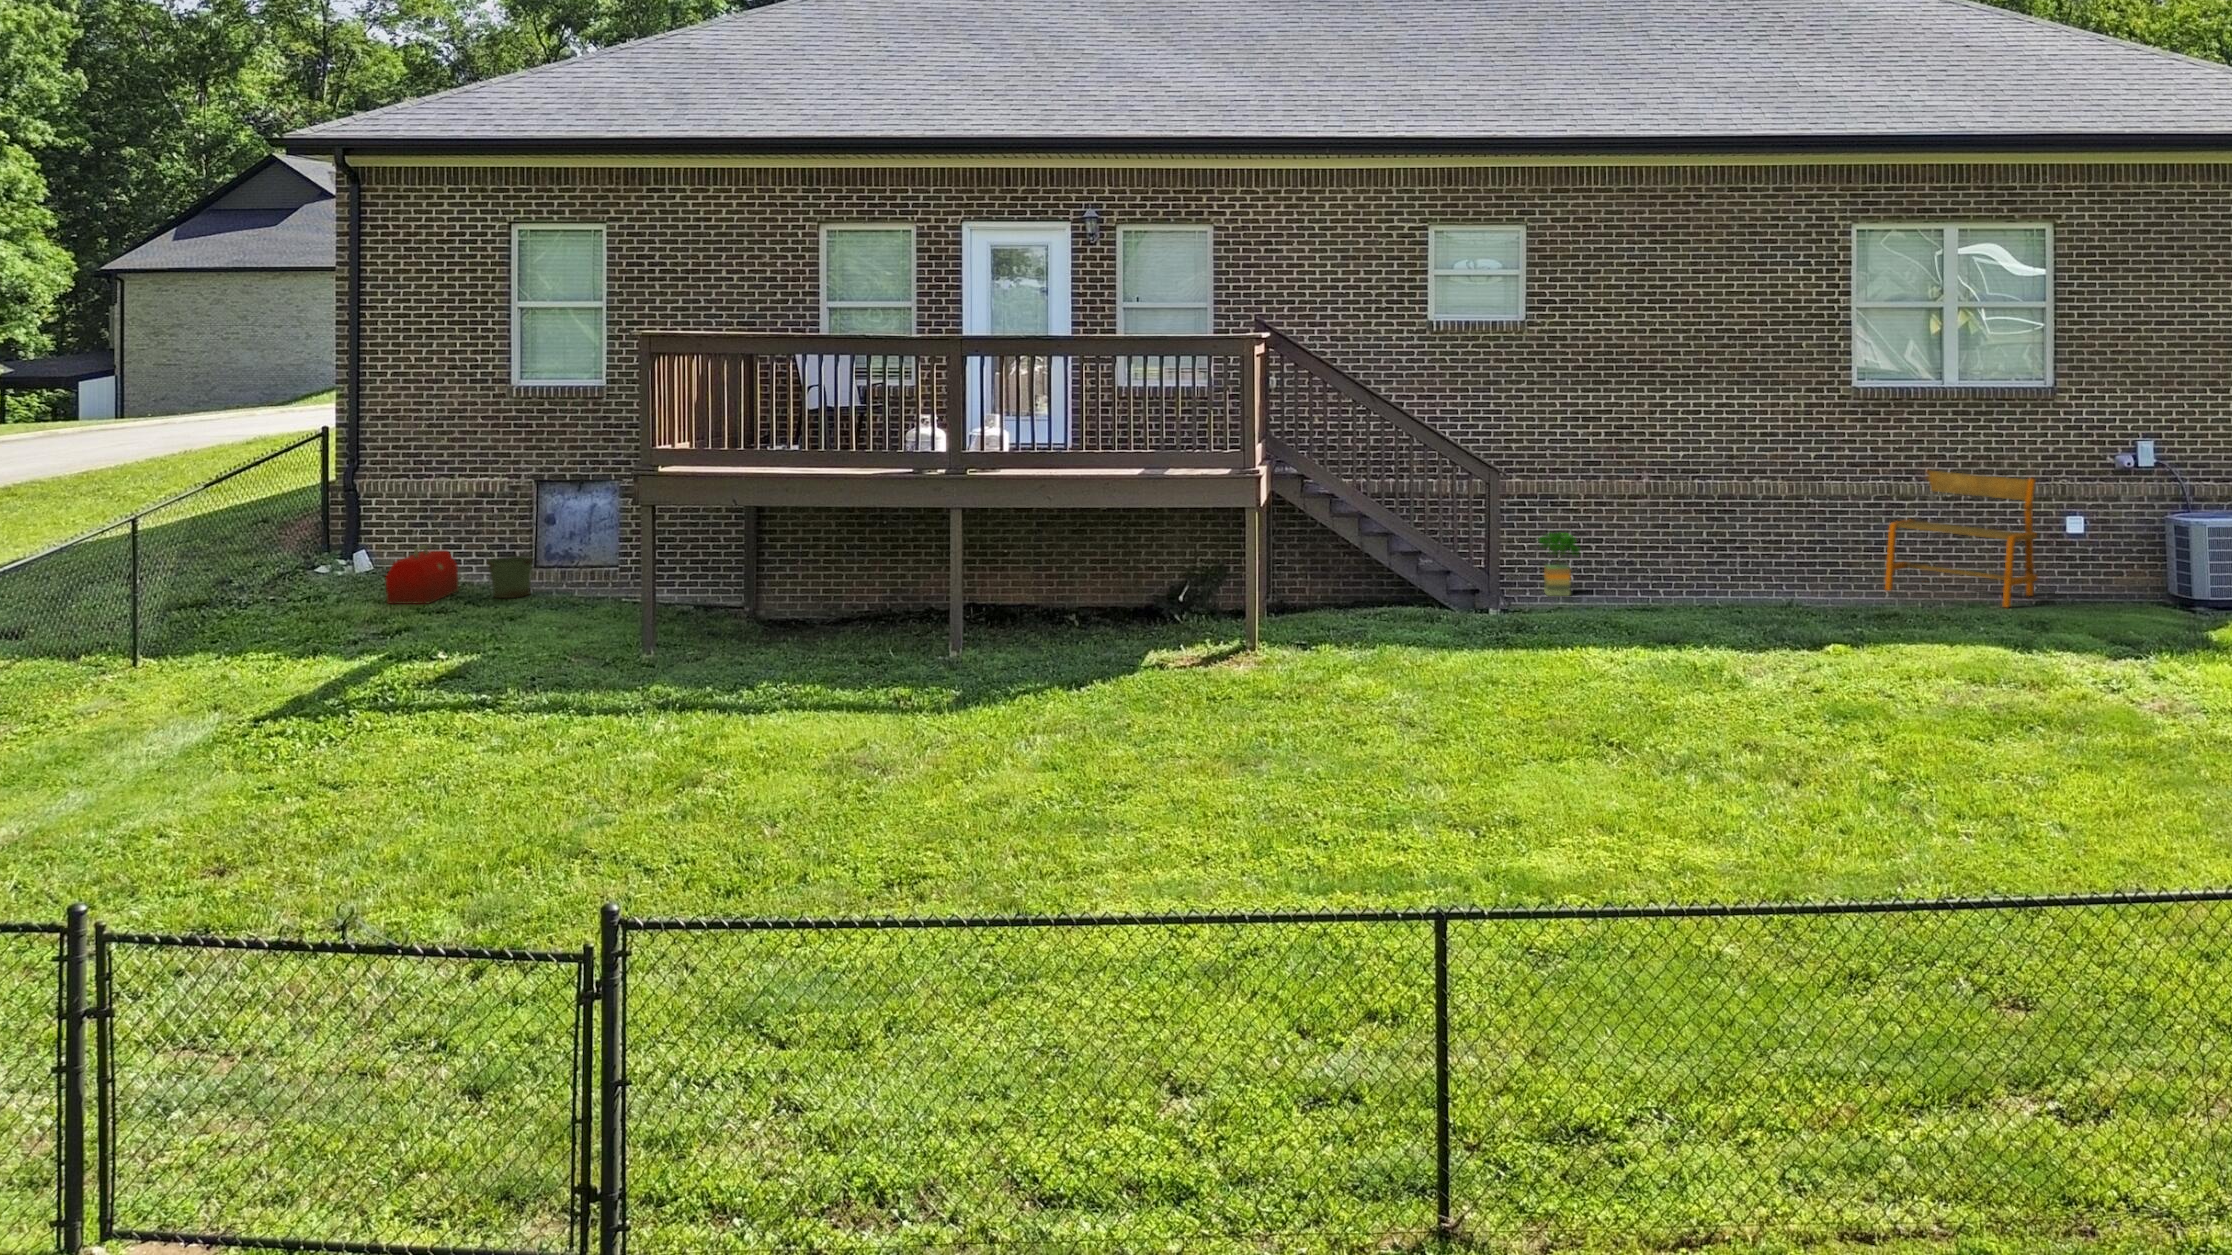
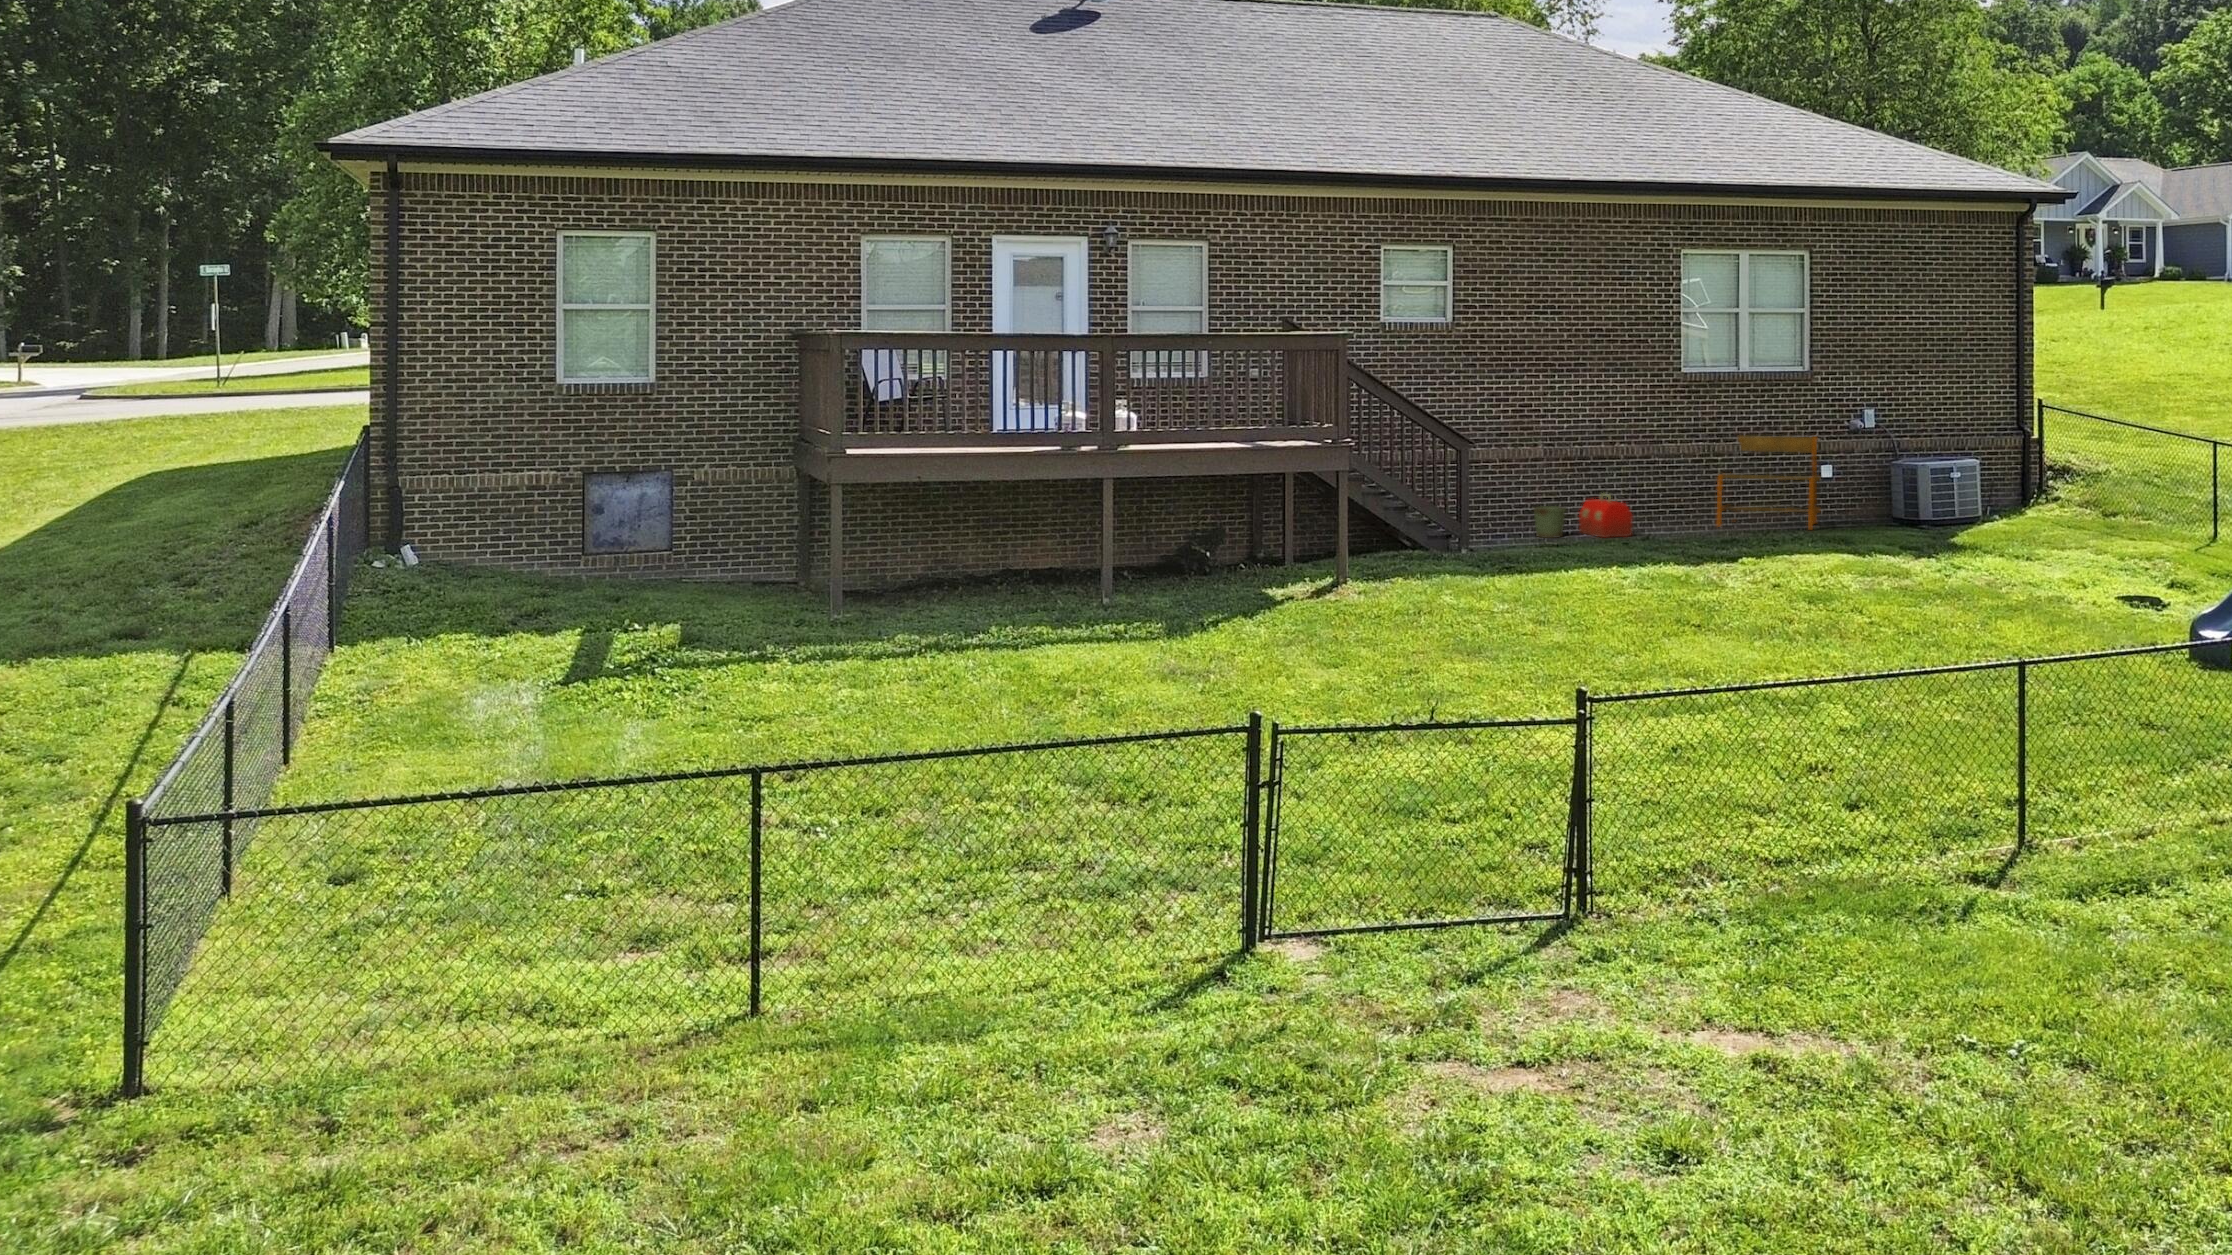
potted tree: present [1539,533,1580,596] -> none [1476,490,1514,542]
toolbox: present [386,545,459,604] -> present [1579,494,1633,538]
bucket: present [488,556,533,598] -> present [1533,506,1566,538]

